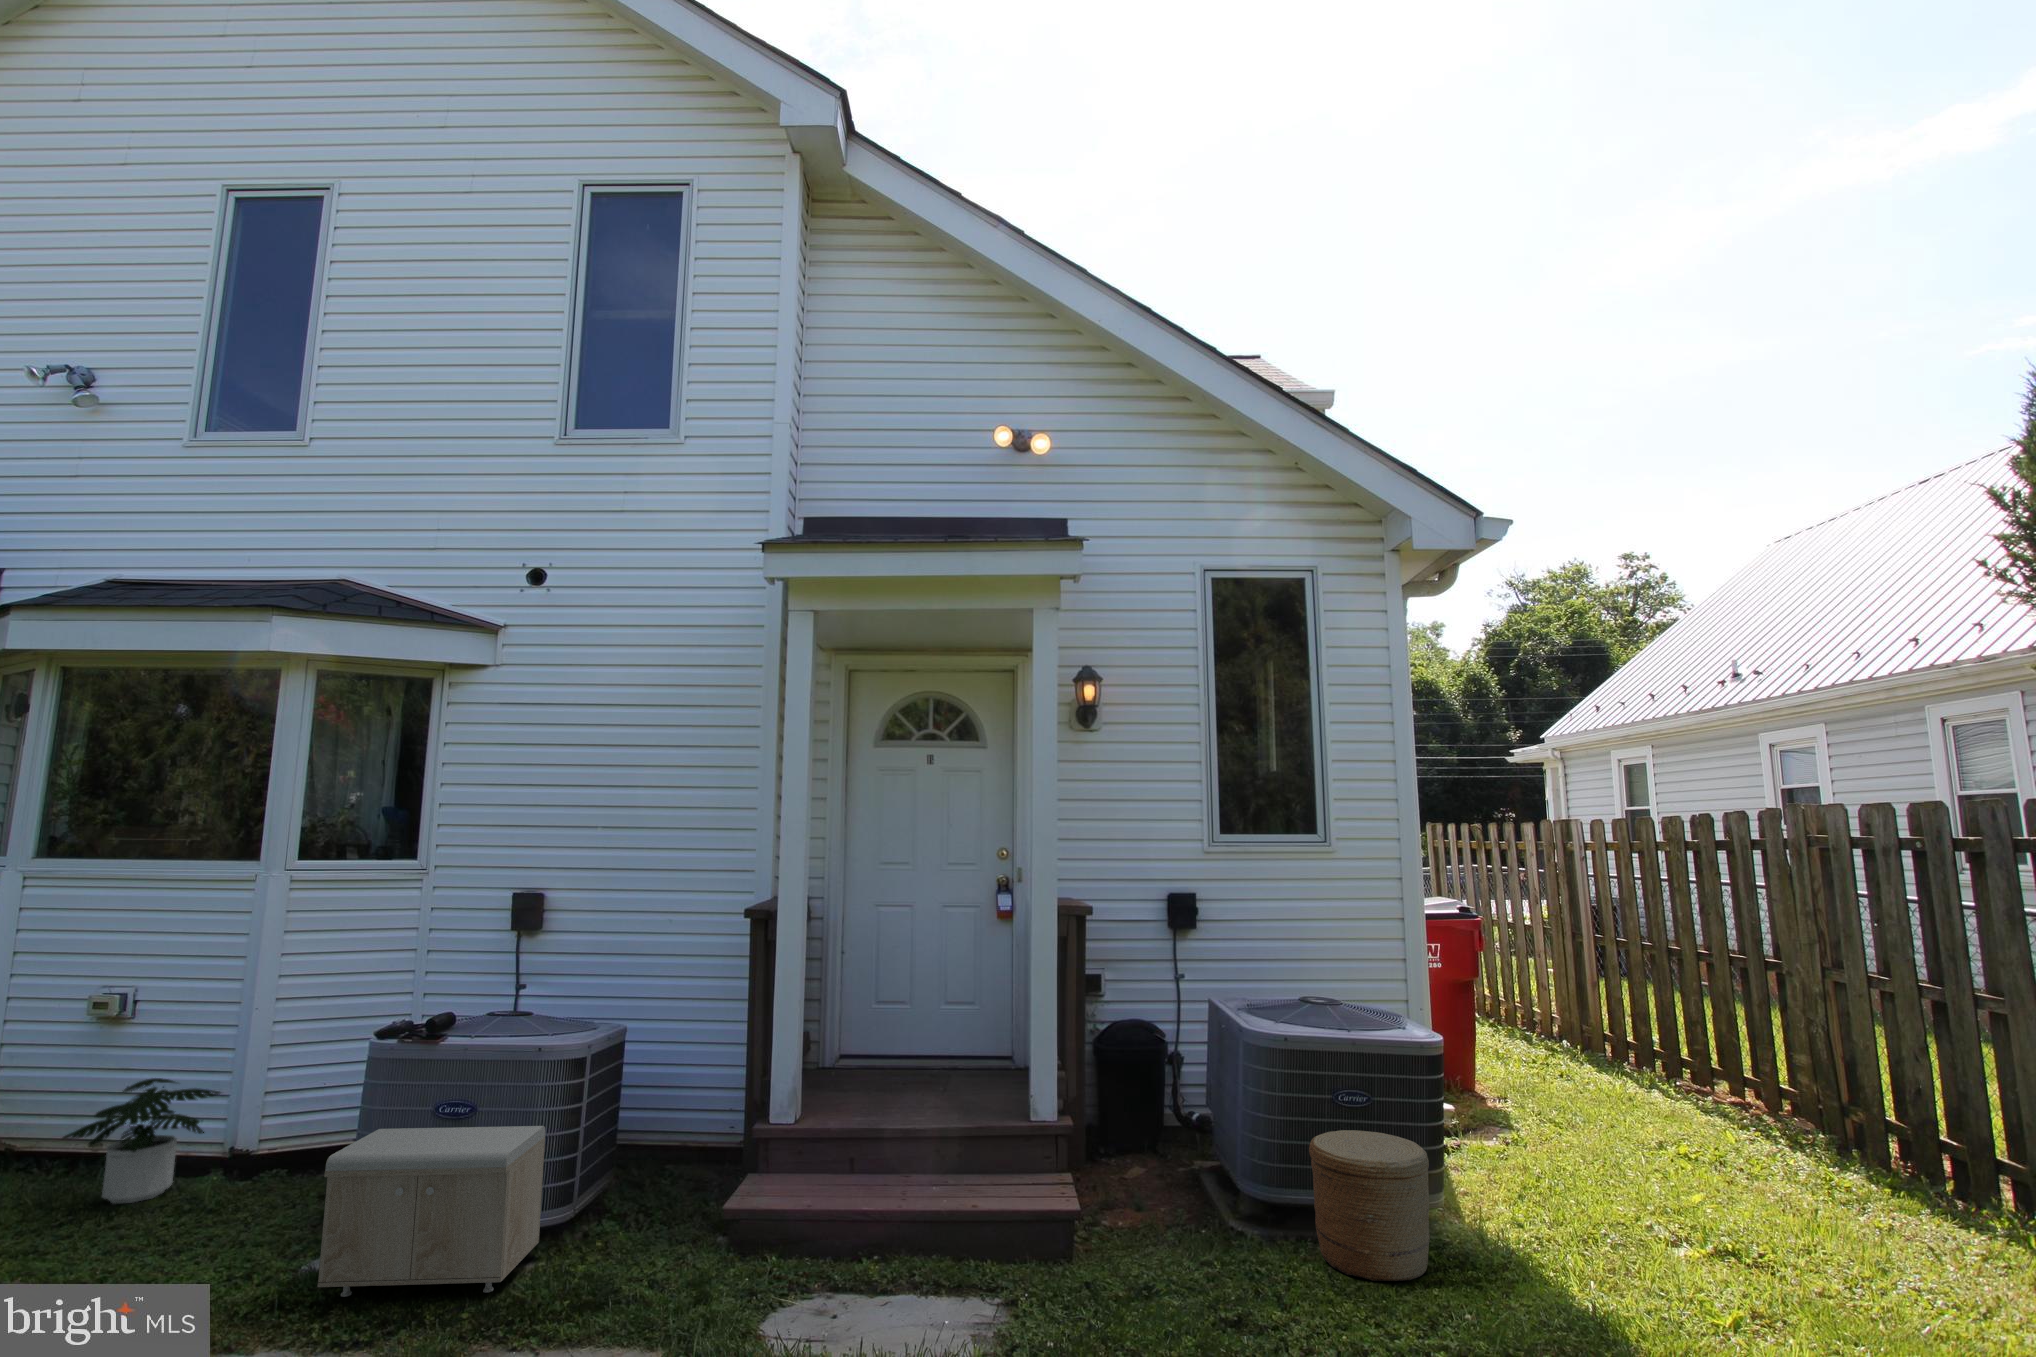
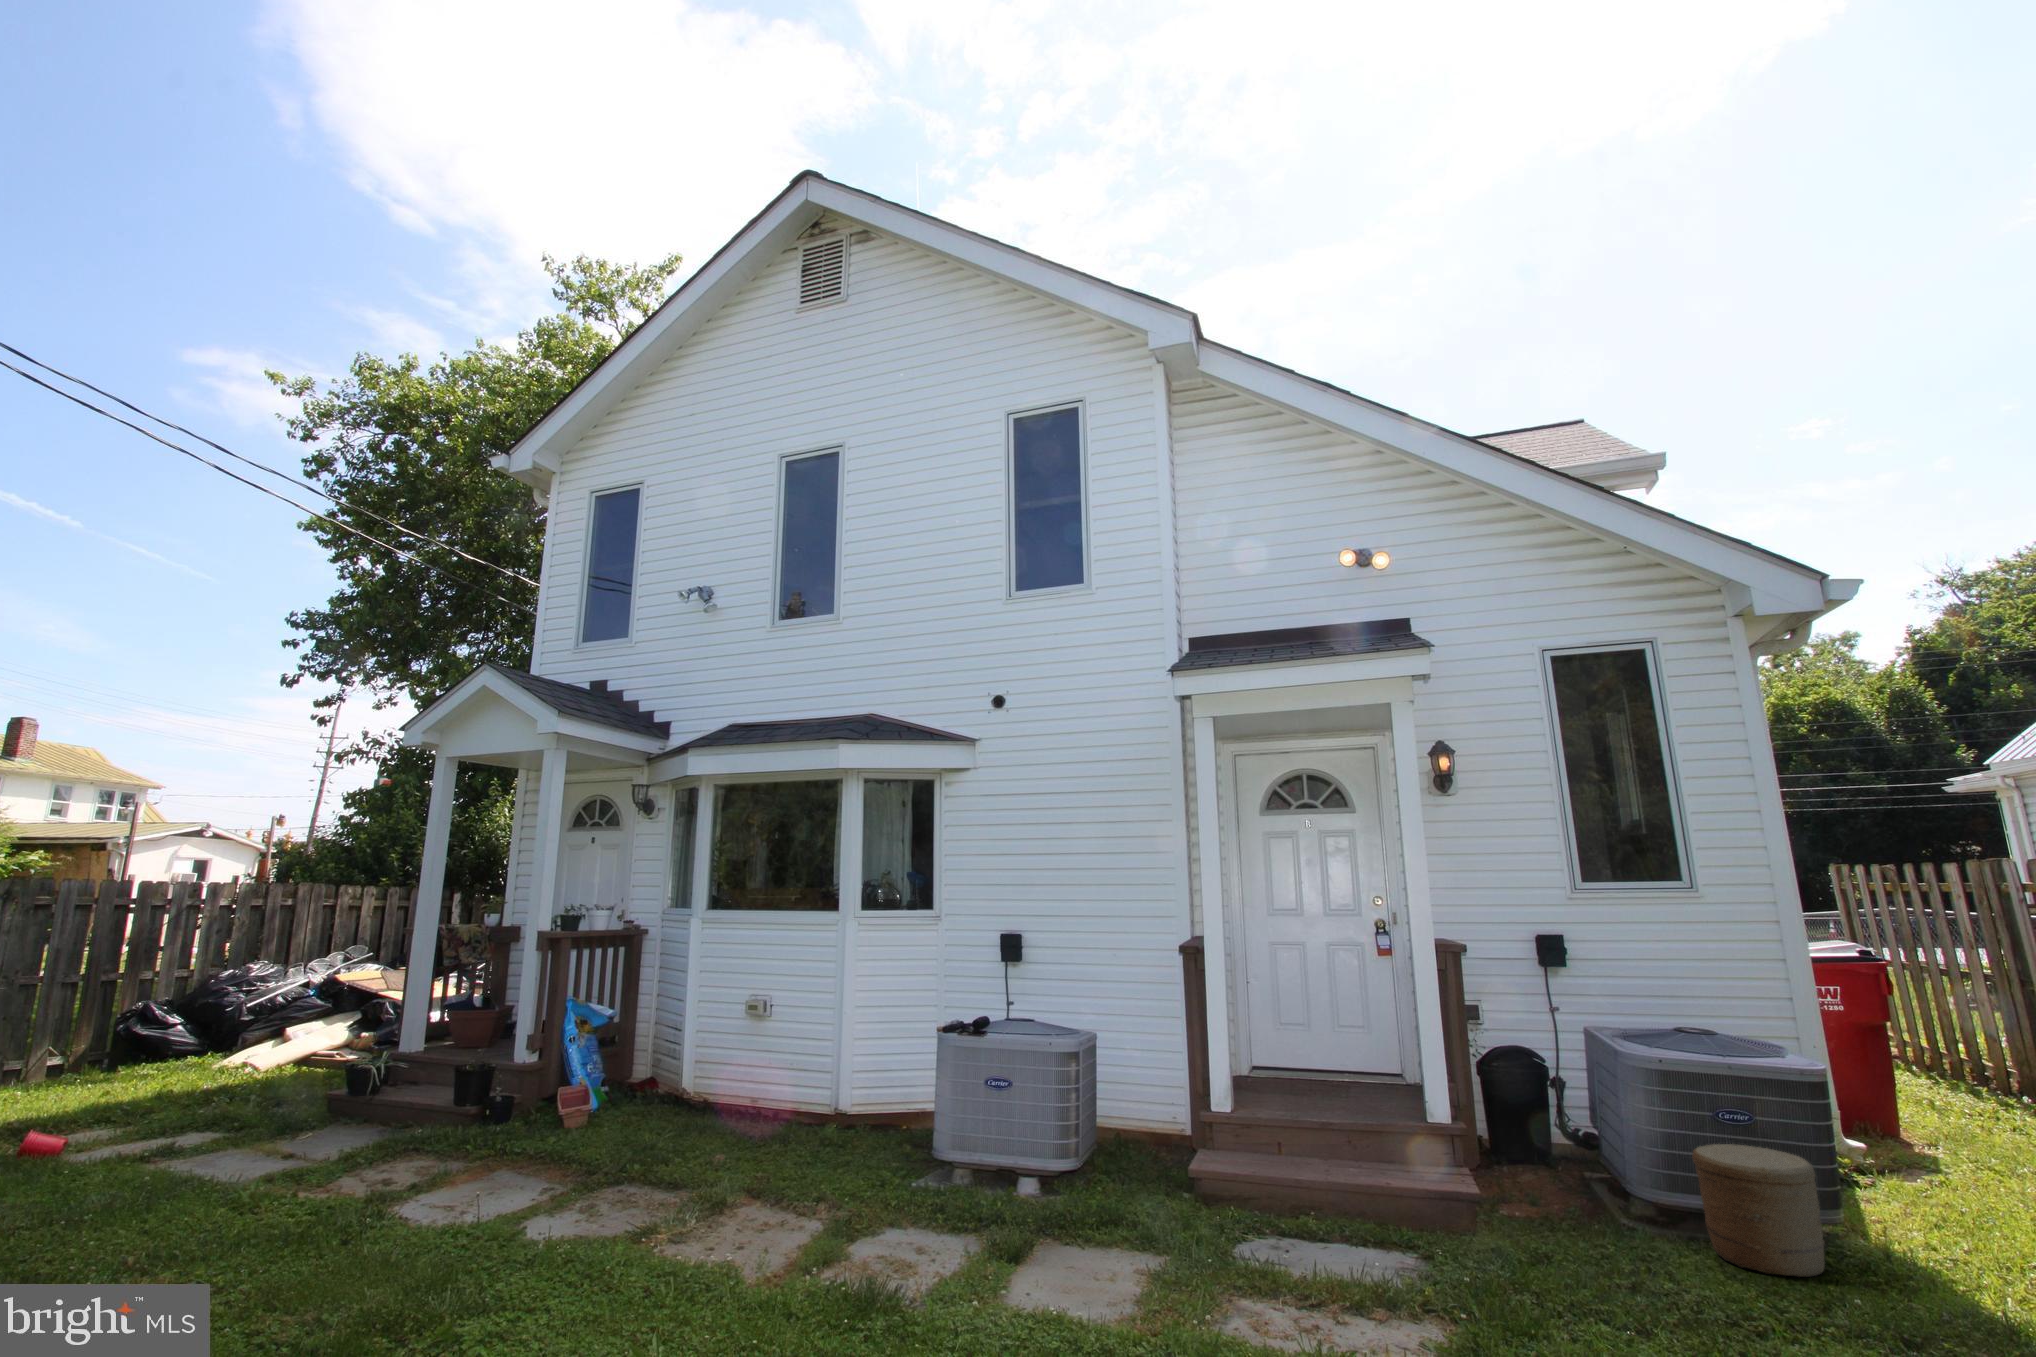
potted plant: present [63,1078,221,1204] -> none [751,1061,833,1144]
storage bench: present [317,1126,545,1297] -> none [930,1097,1061,1214]

